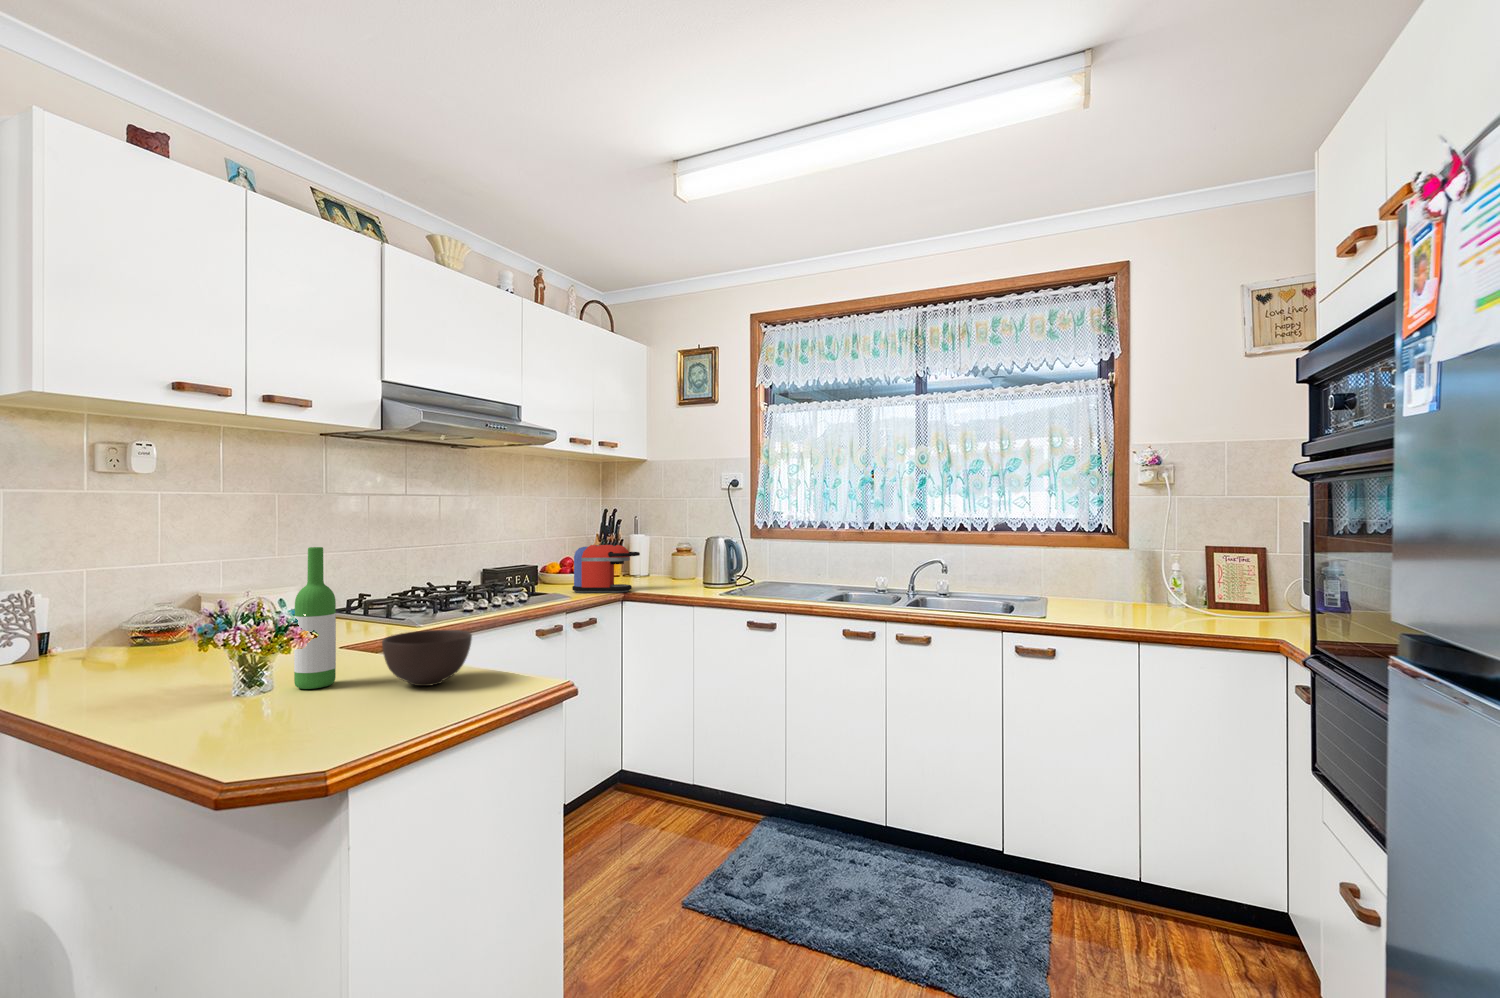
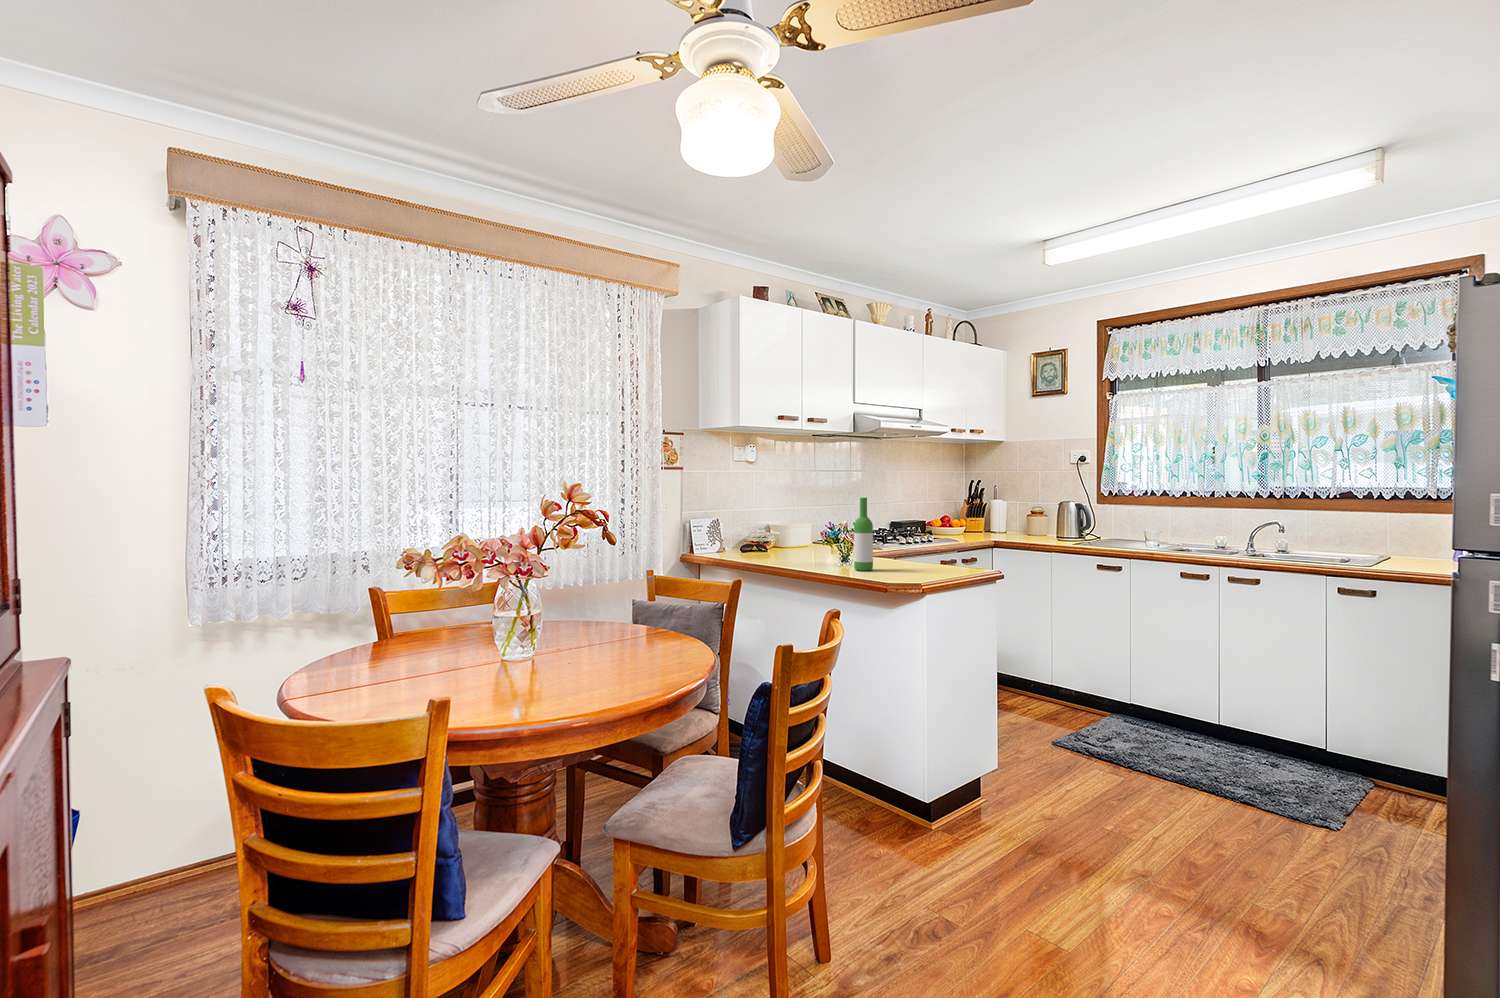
coffee maker: present [572,545,640,593] -> none [957,506,1008,540]
bowl: present [382,630,472,686] -> none [899,545,945,573]

